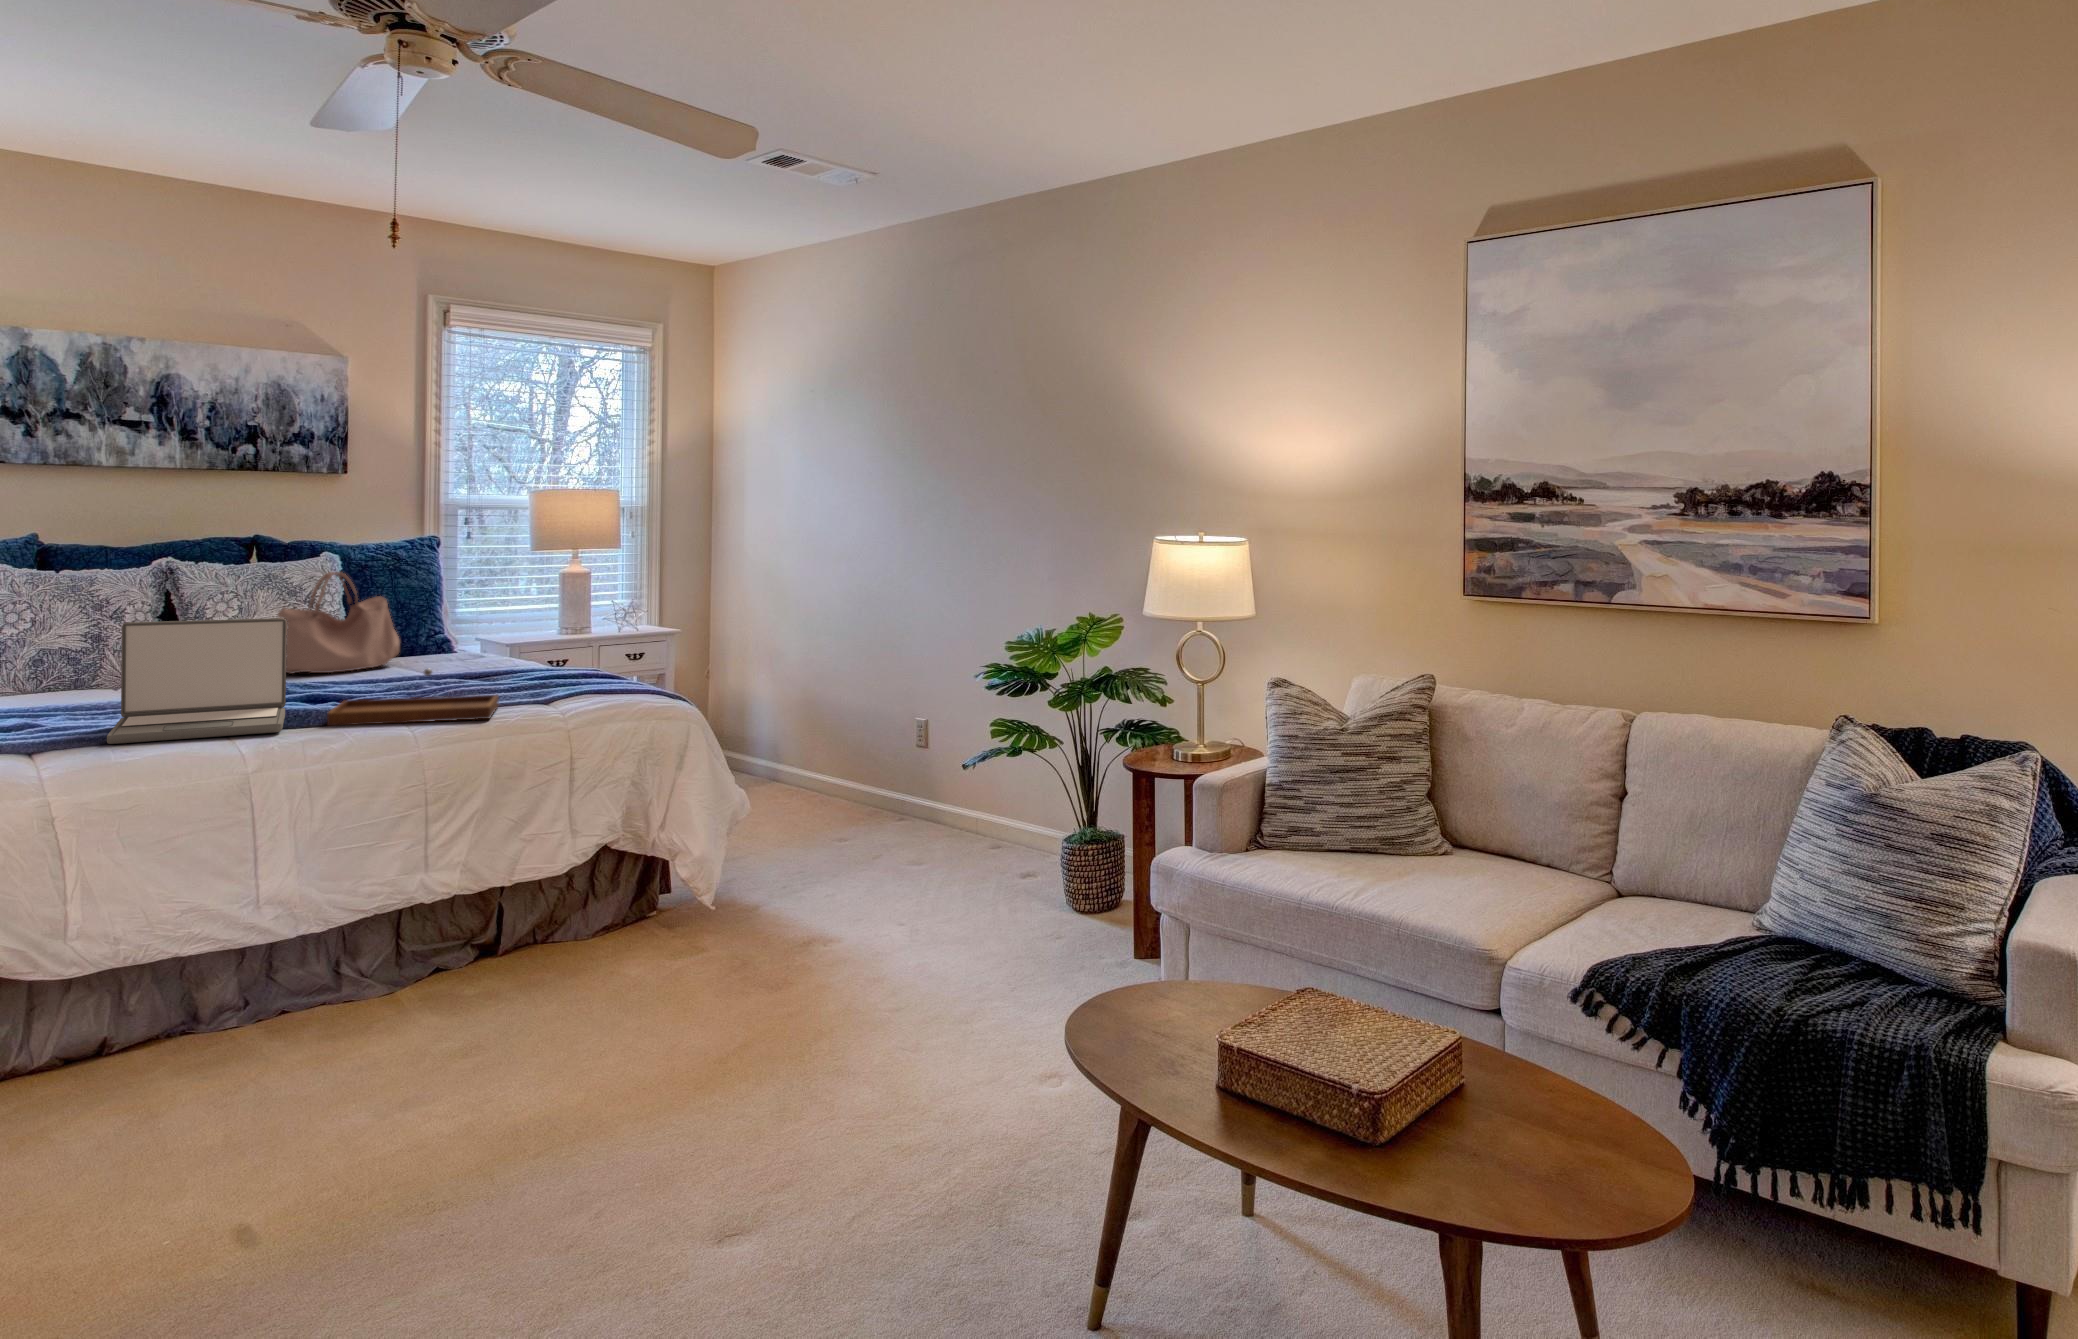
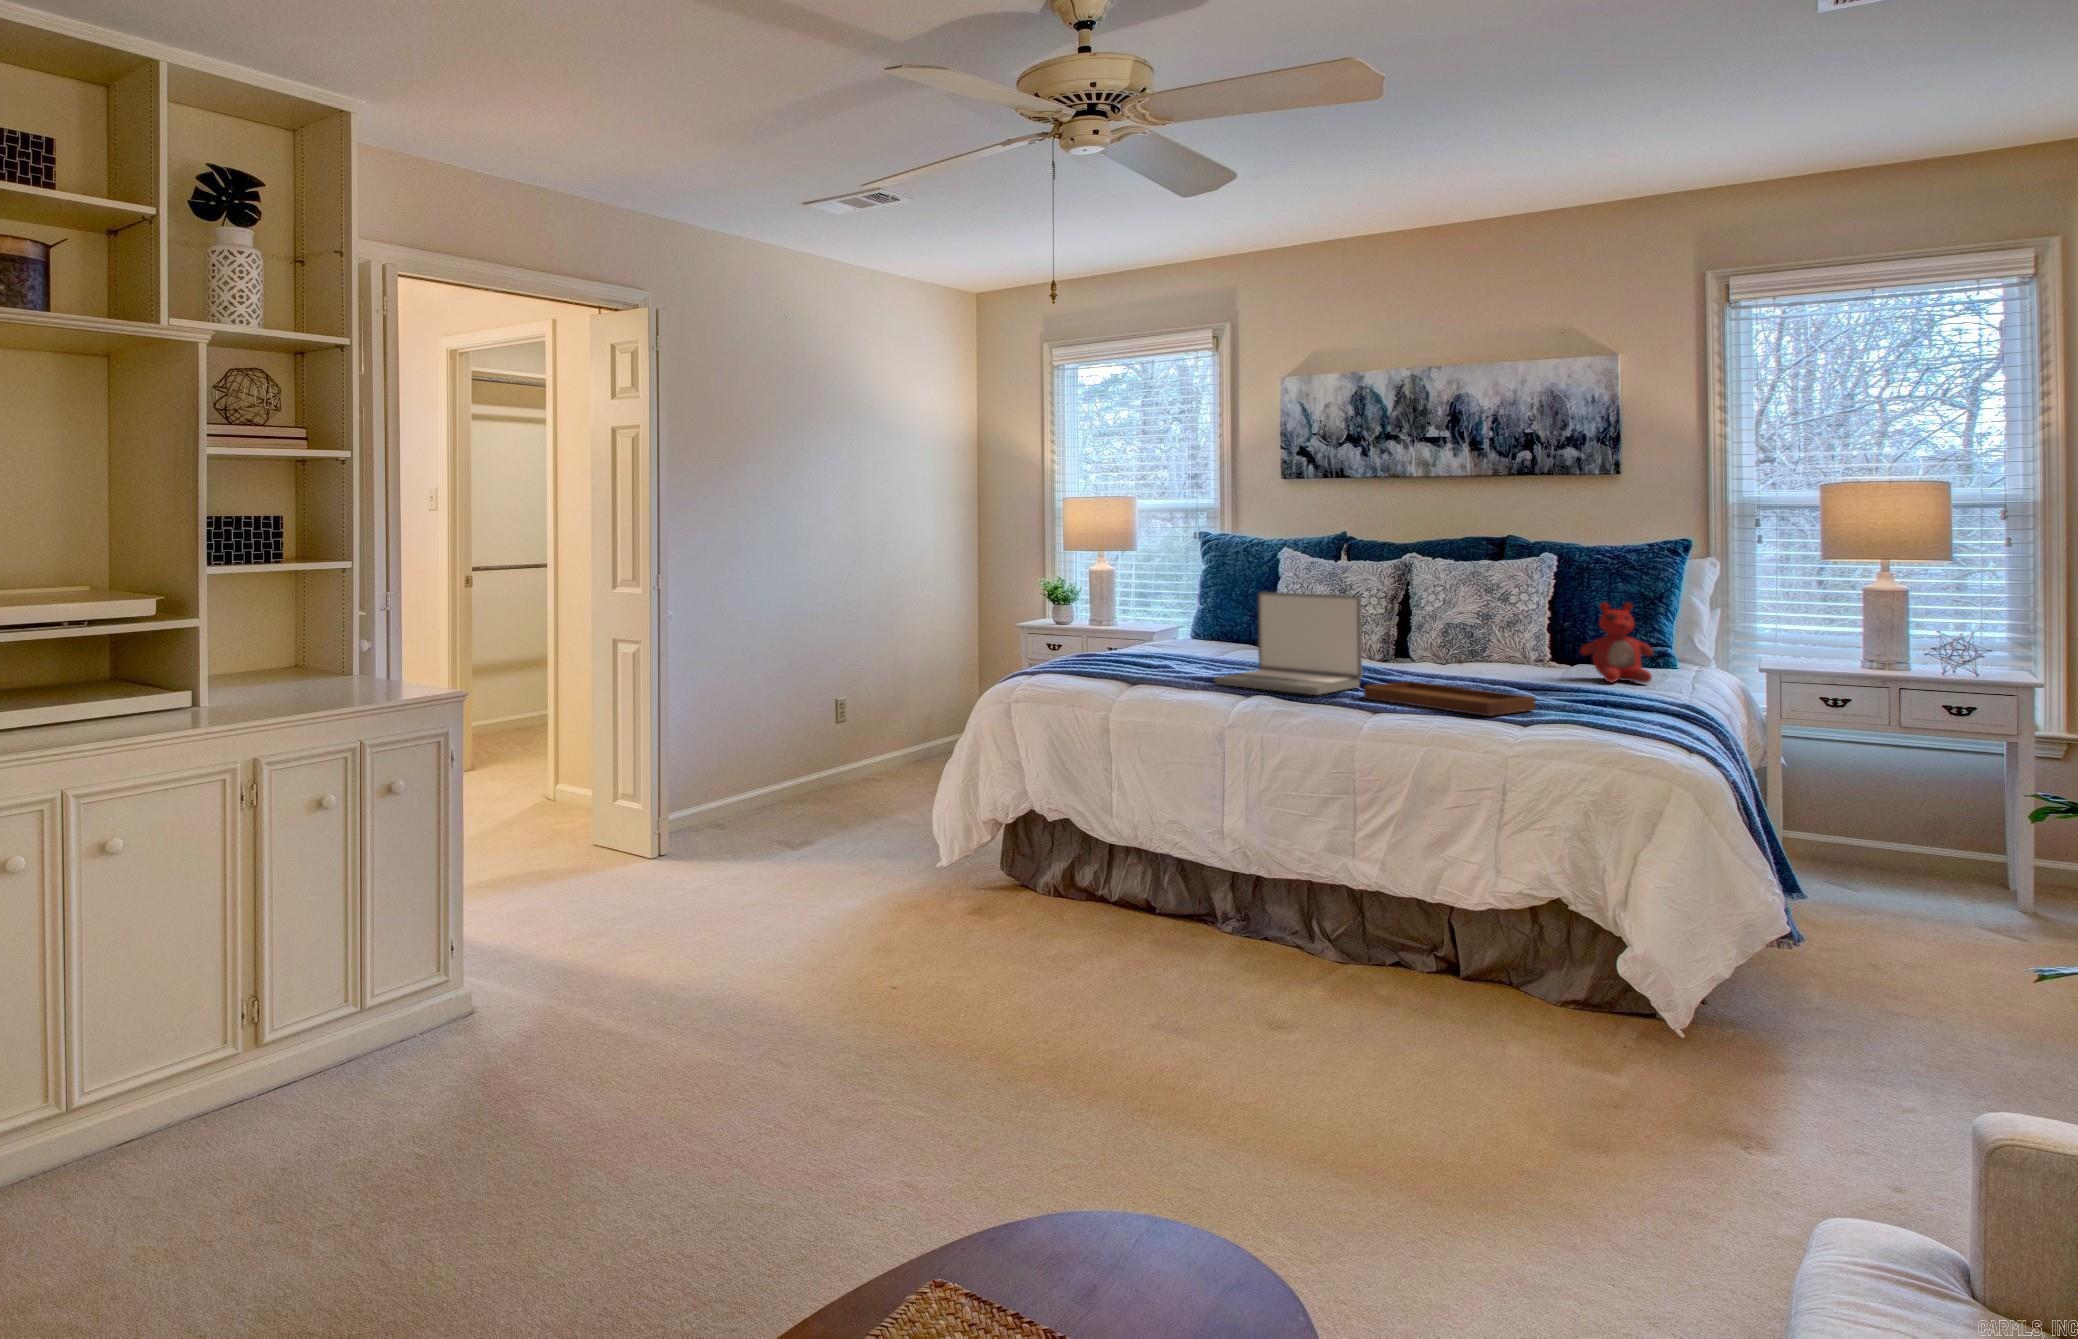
handbag: present [278,572,400,674] -> none [1457,567,1583,668]
stuffed bear: none [427,600,493,672] -> present [1581,602,1653,683]

